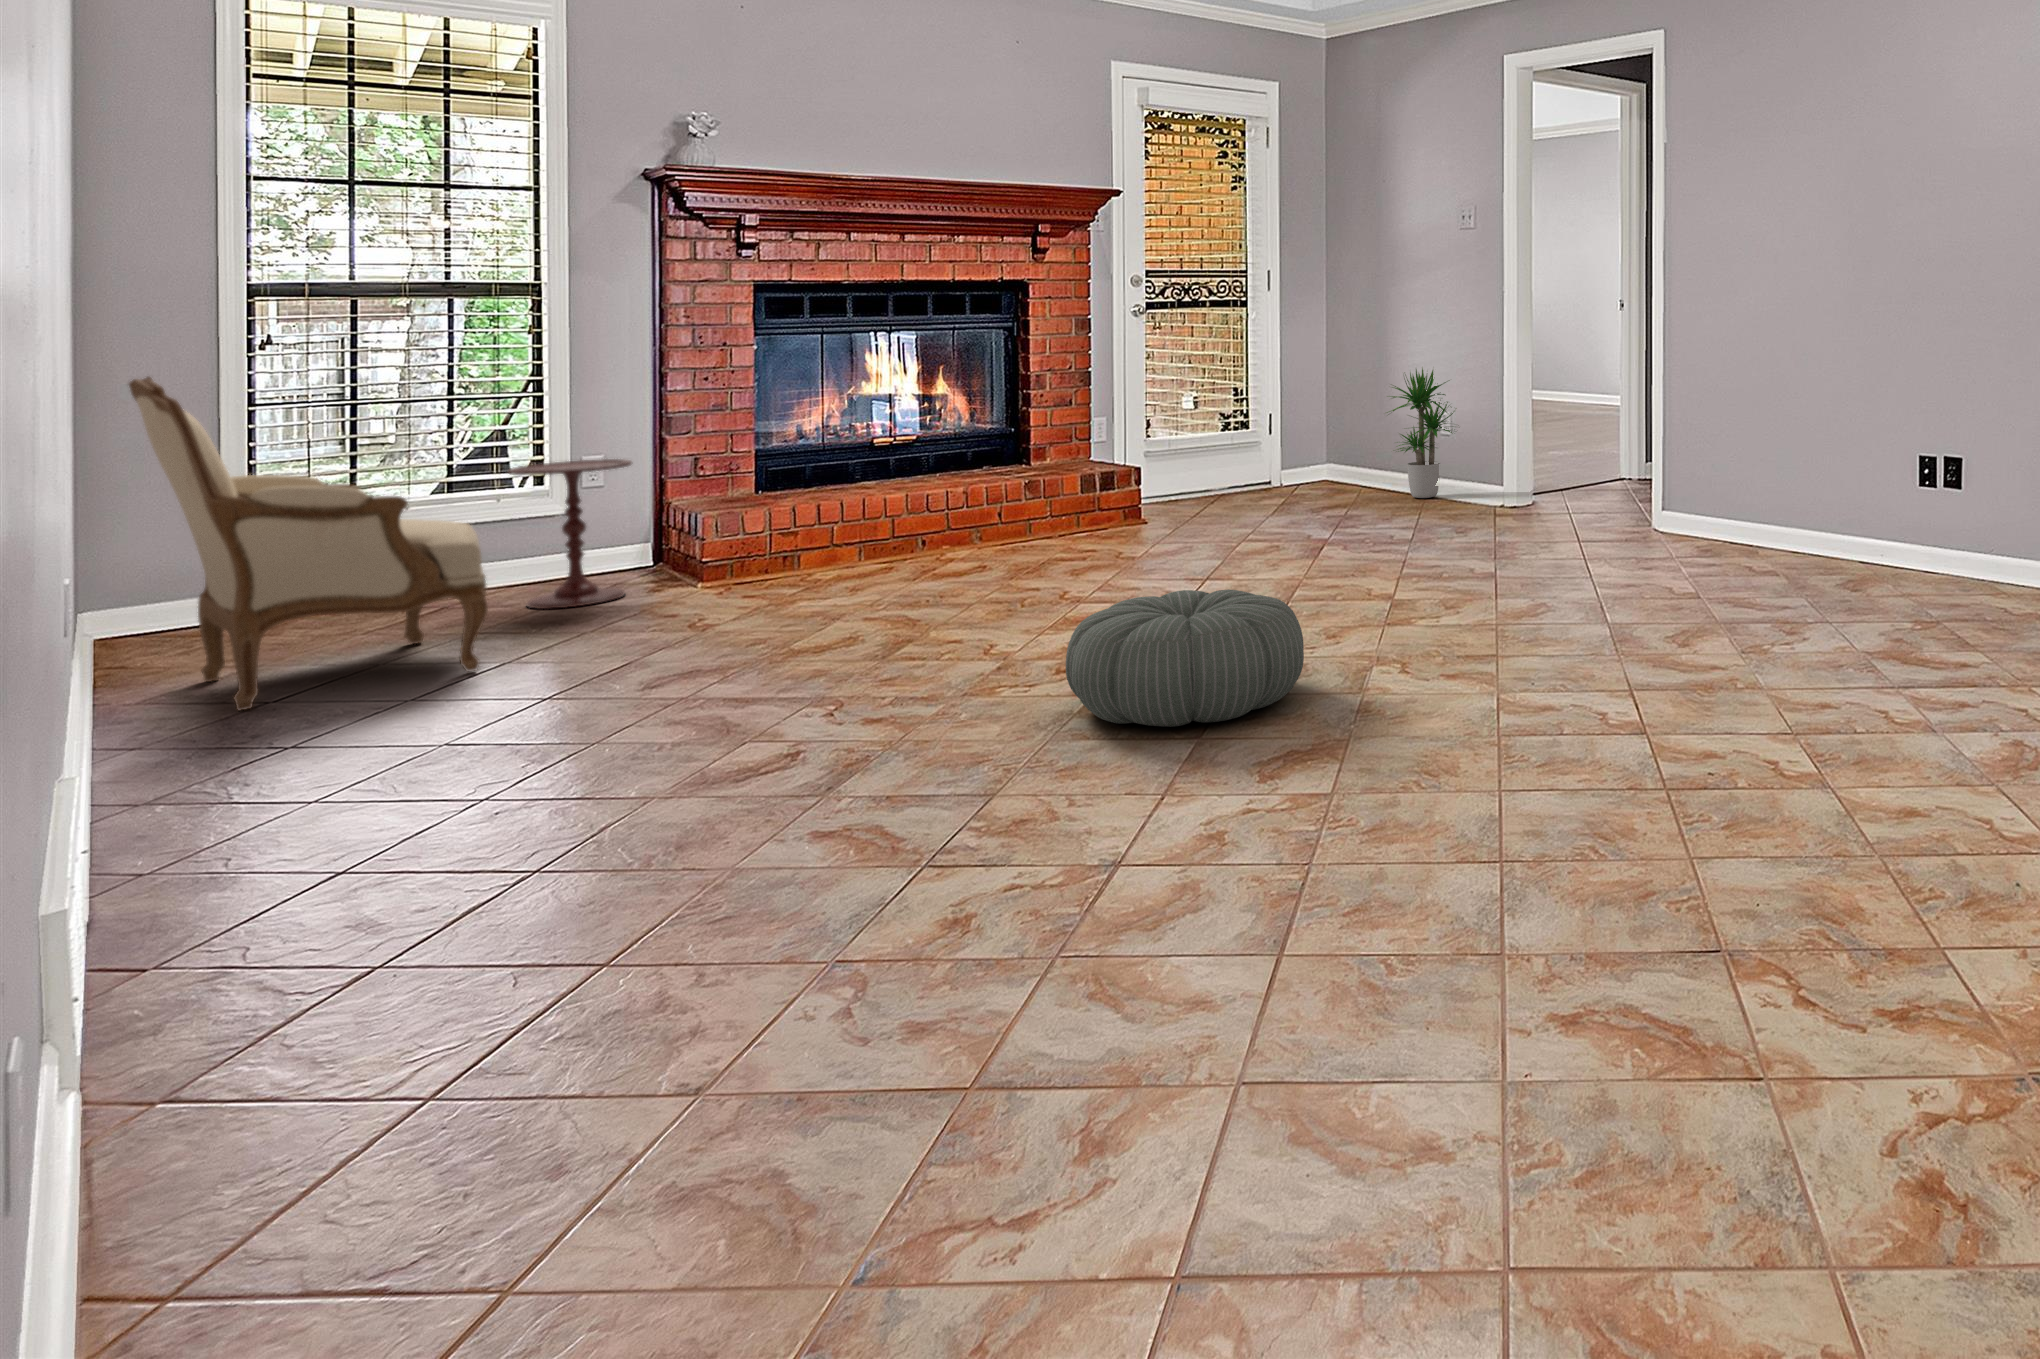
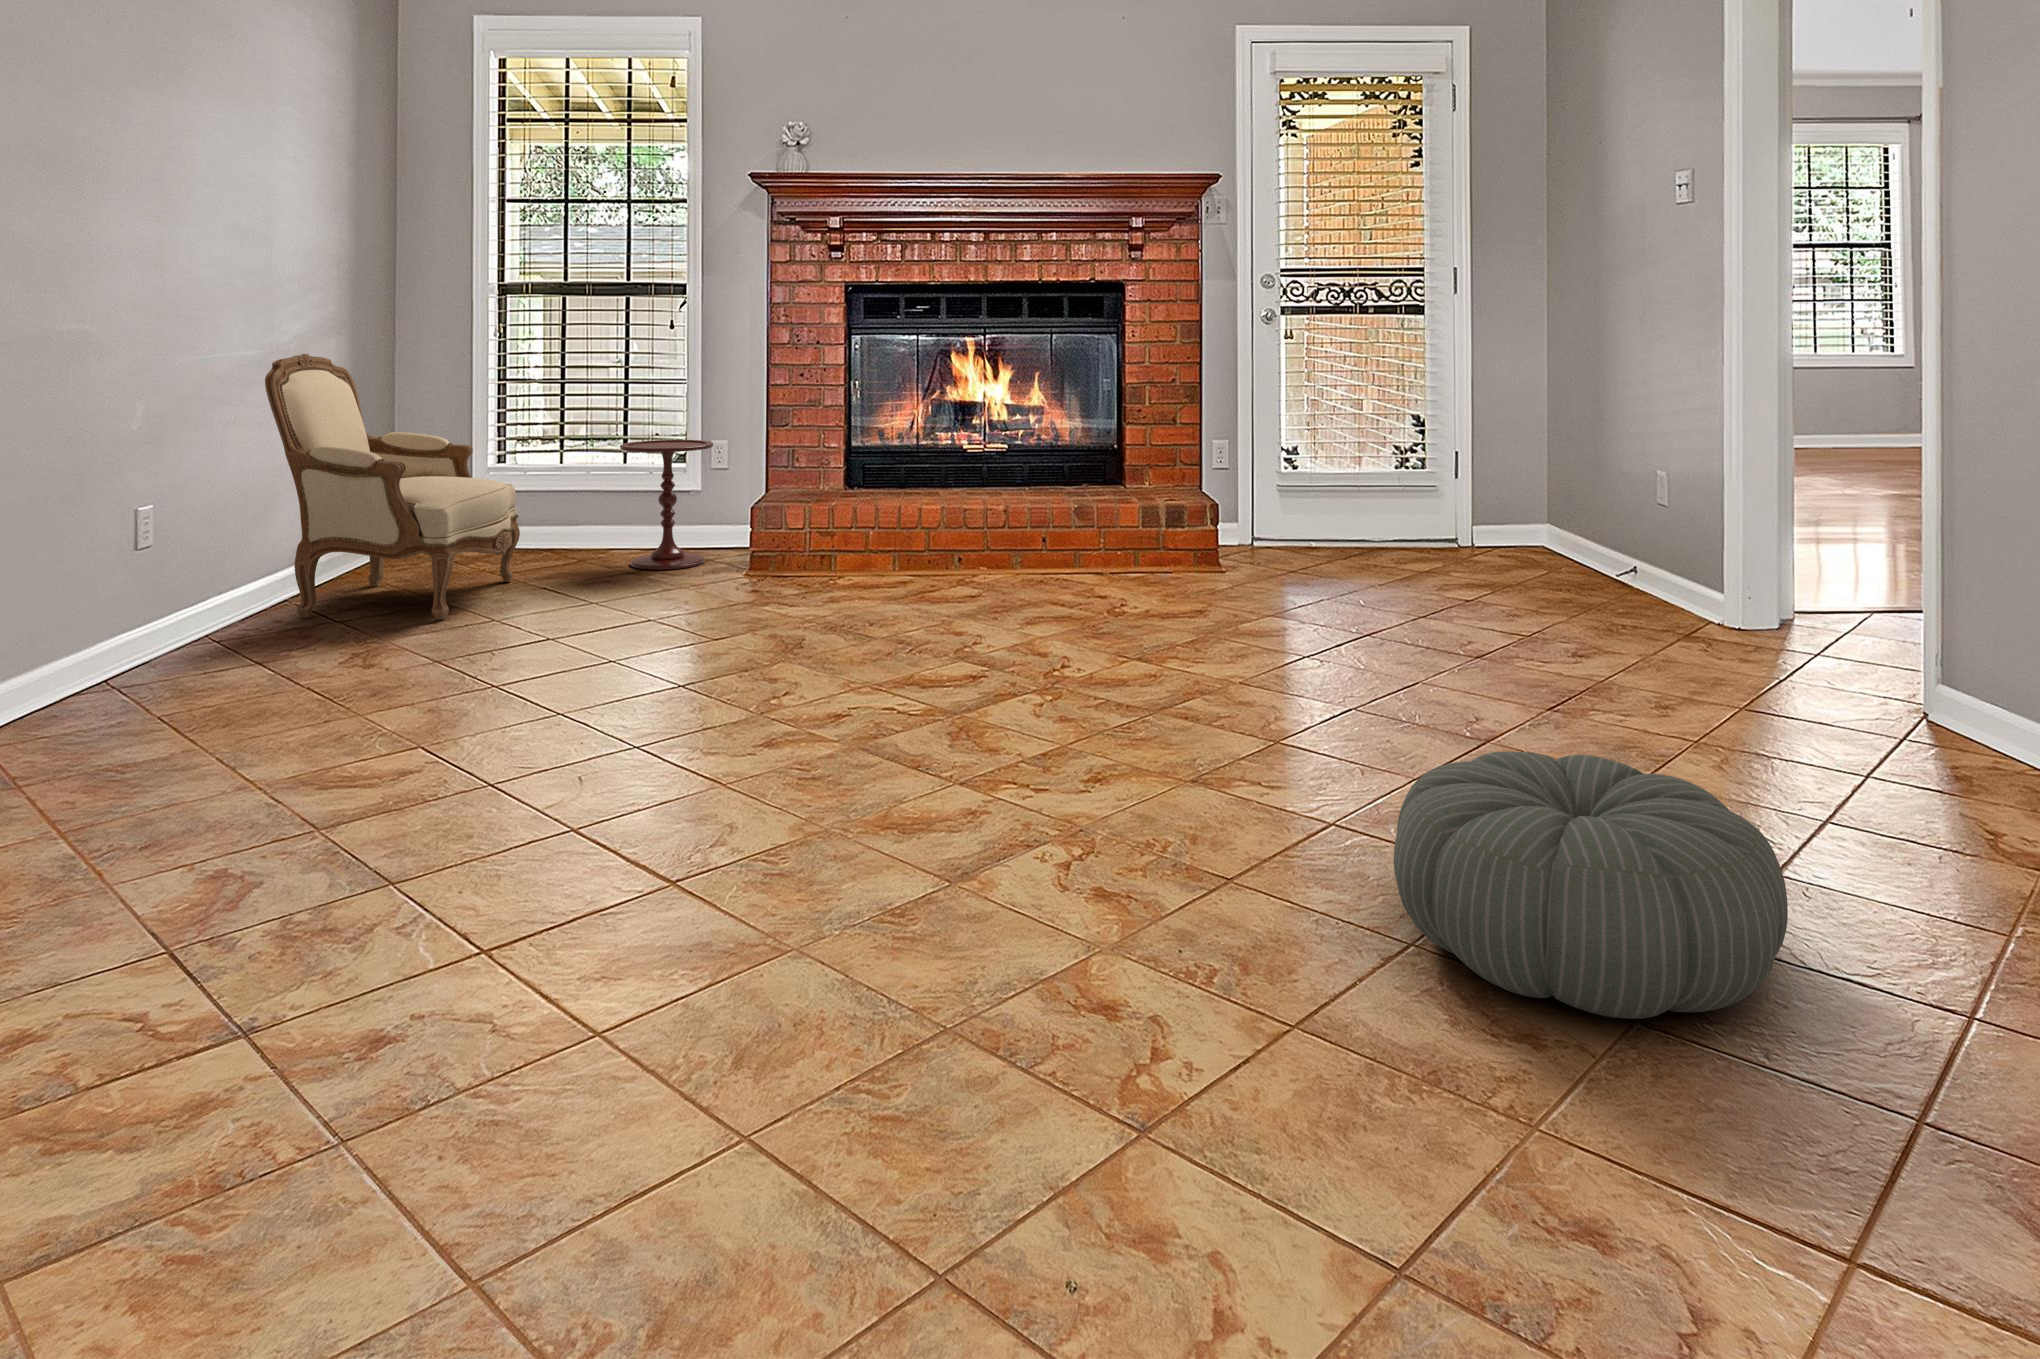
potted plant: present [1387,368,1453,498] -> none [1547,409,1678,607]
pouf: present [1066,589,1304,727] -> present [1394,751,1788,1019]

